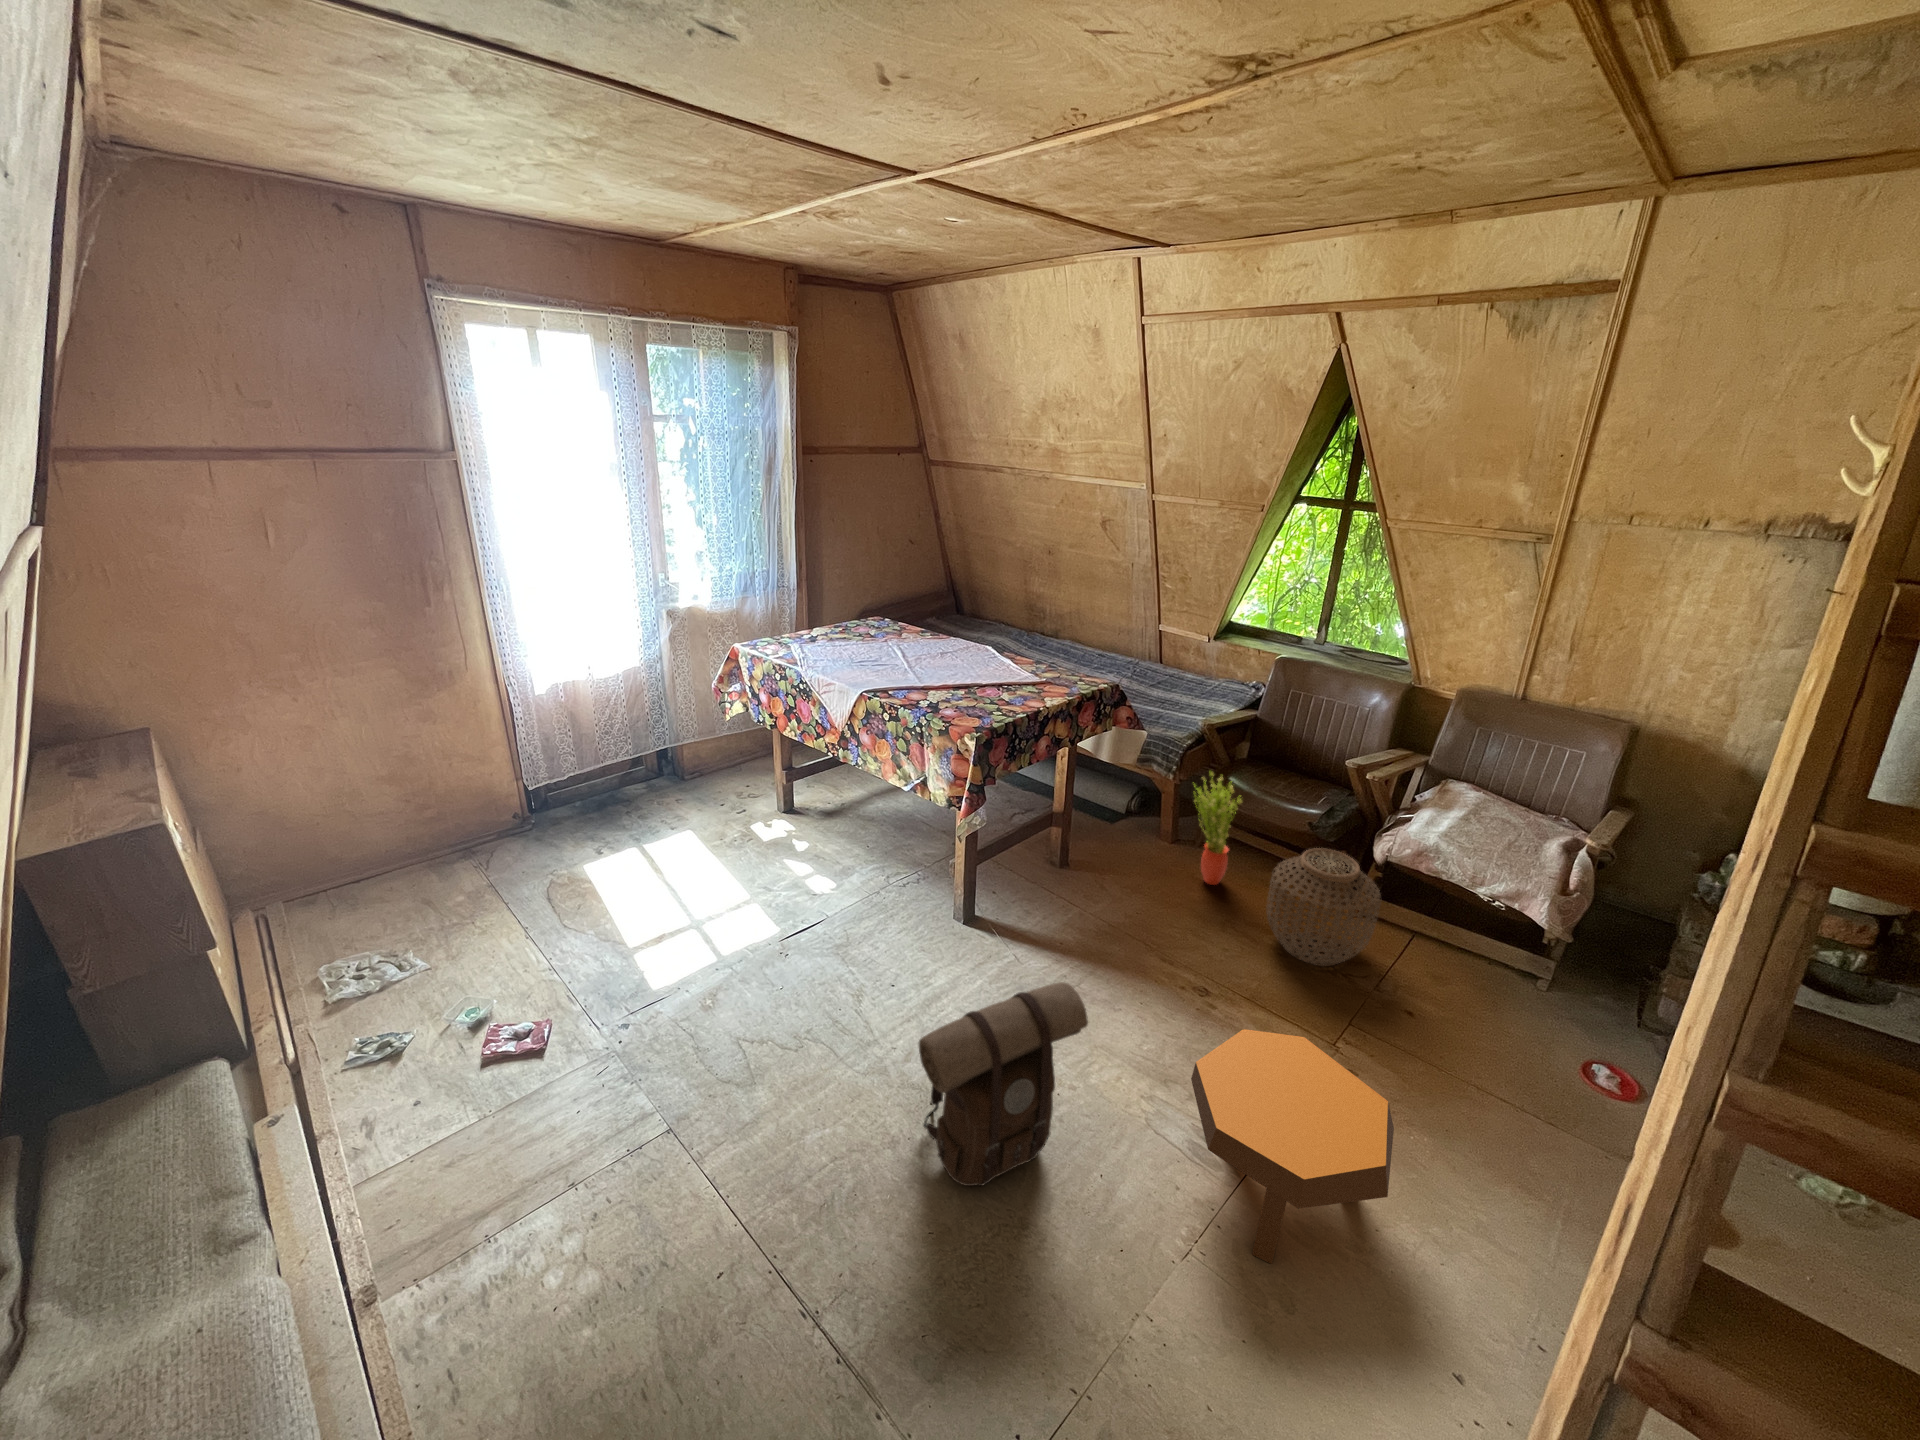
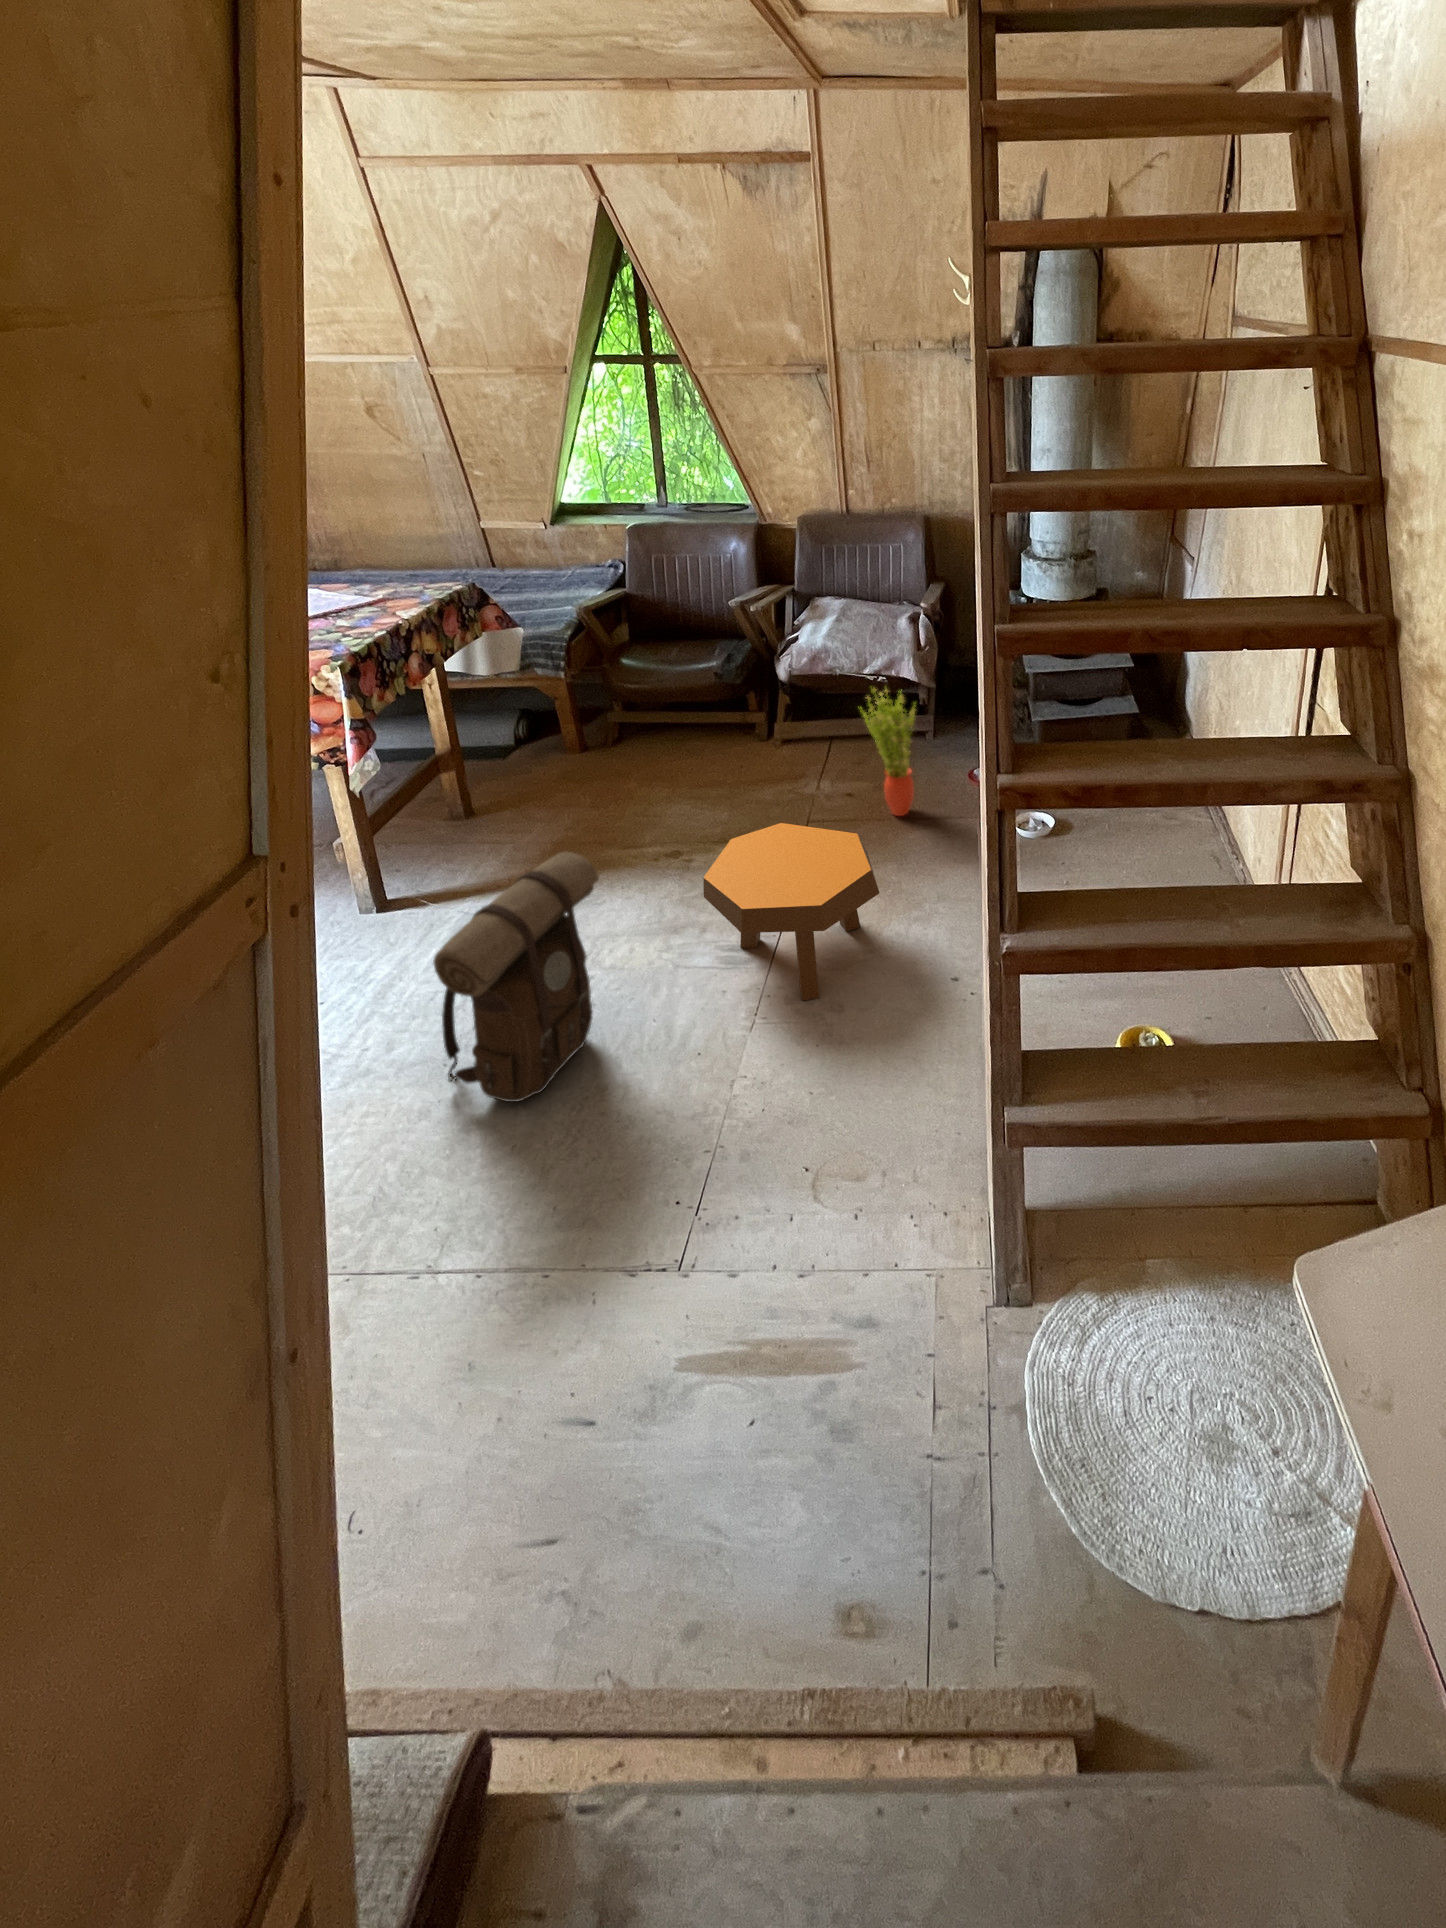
potted plant: present [1195,772,1242,885] -> present [860,689,916,816]
woven basket: present [1267,848,1381,965] -> none [700,682,800,794]

